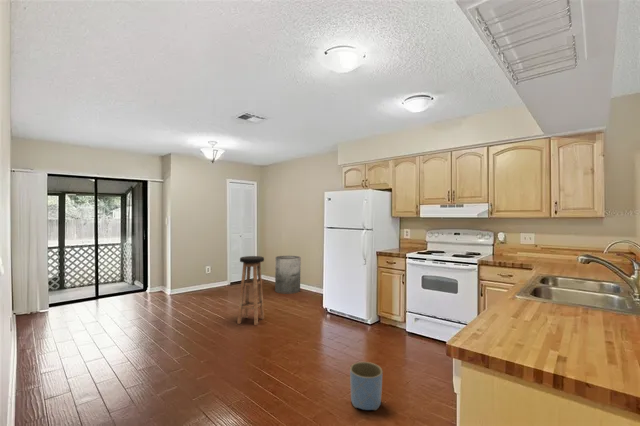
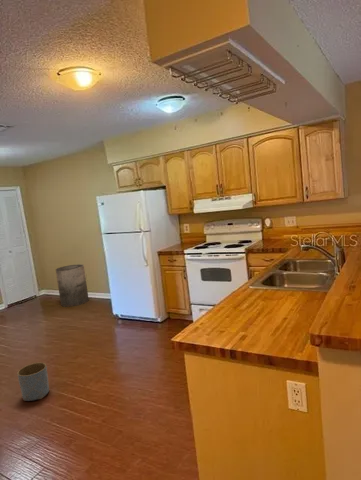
bar stool: present [237,256,264,325] -> none [12,275,51,349]
planter: present [350,362,382,410] -> present [17,362,49,401]

